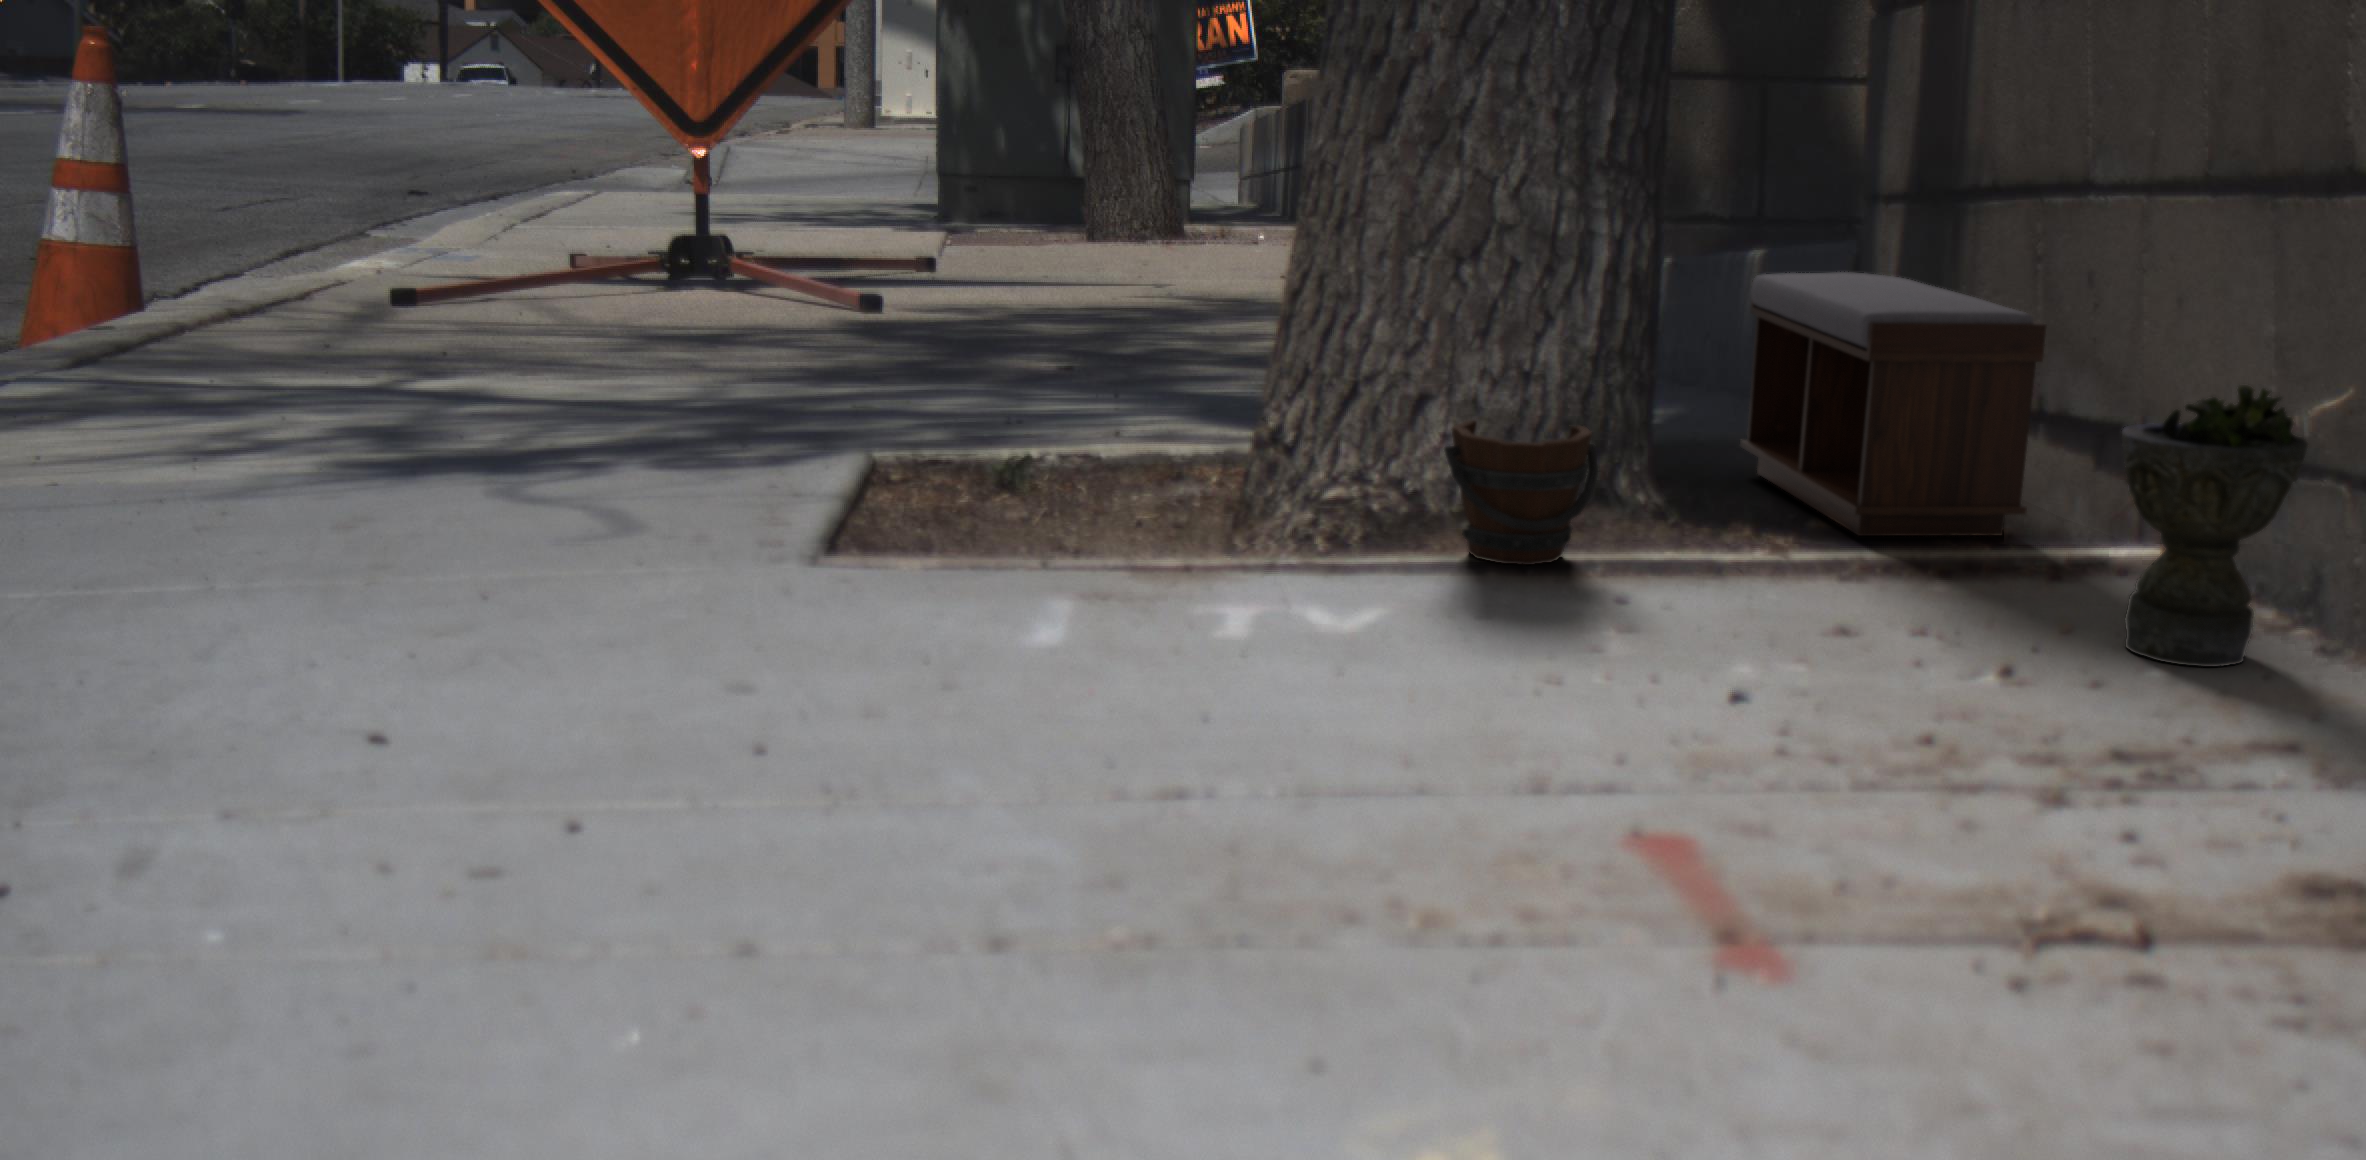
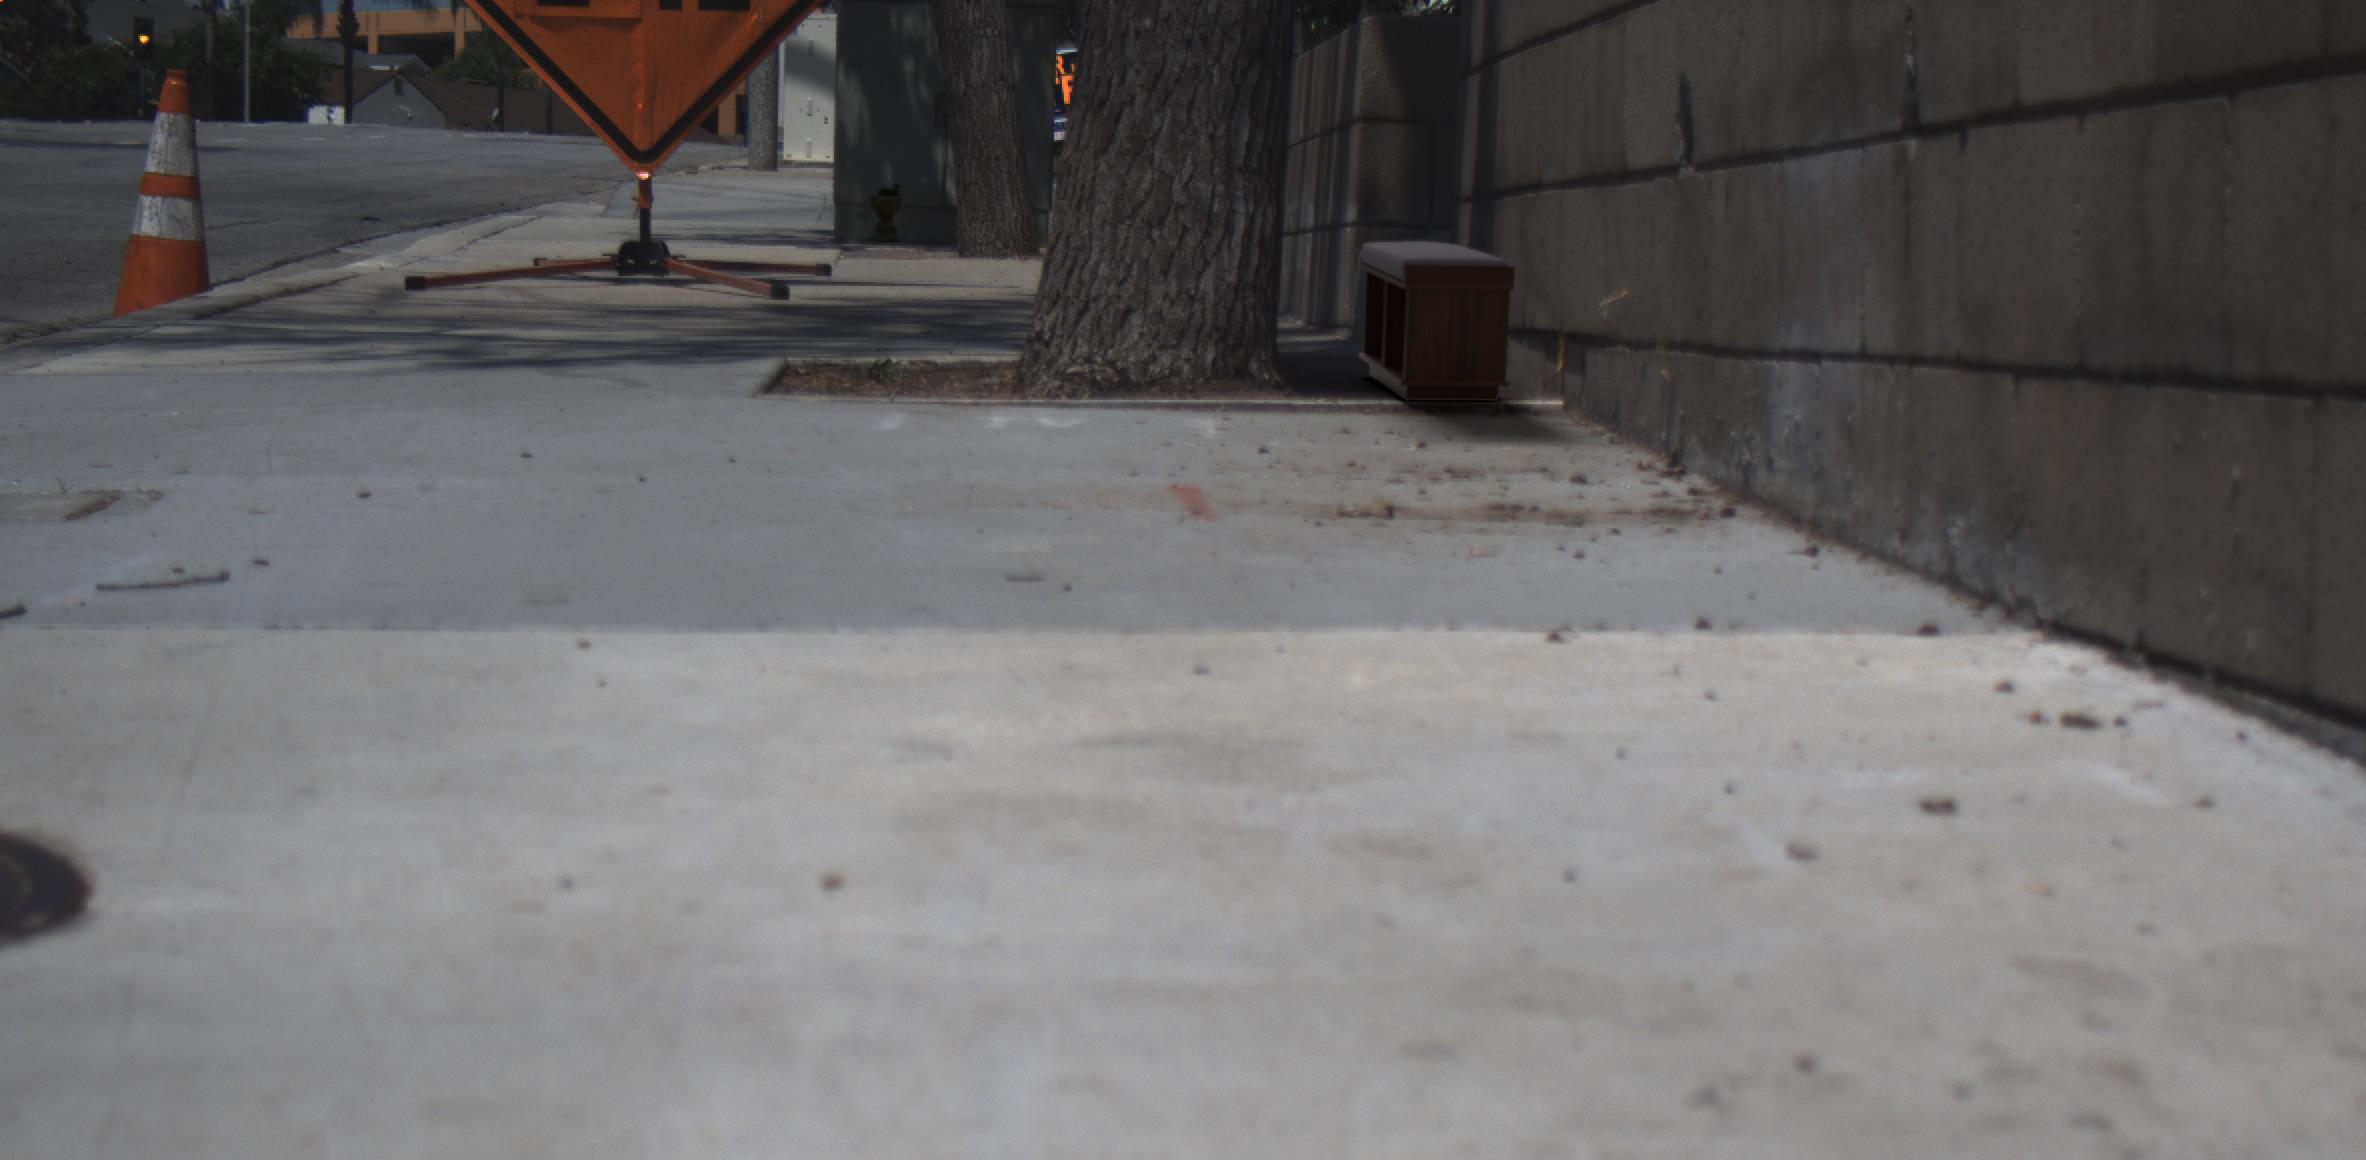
planter: present [2122,385,2308,667] -> present [869,184,903,241]
bucket: present [1444,418,1598,565] -> none [1136,323,1232,410]

